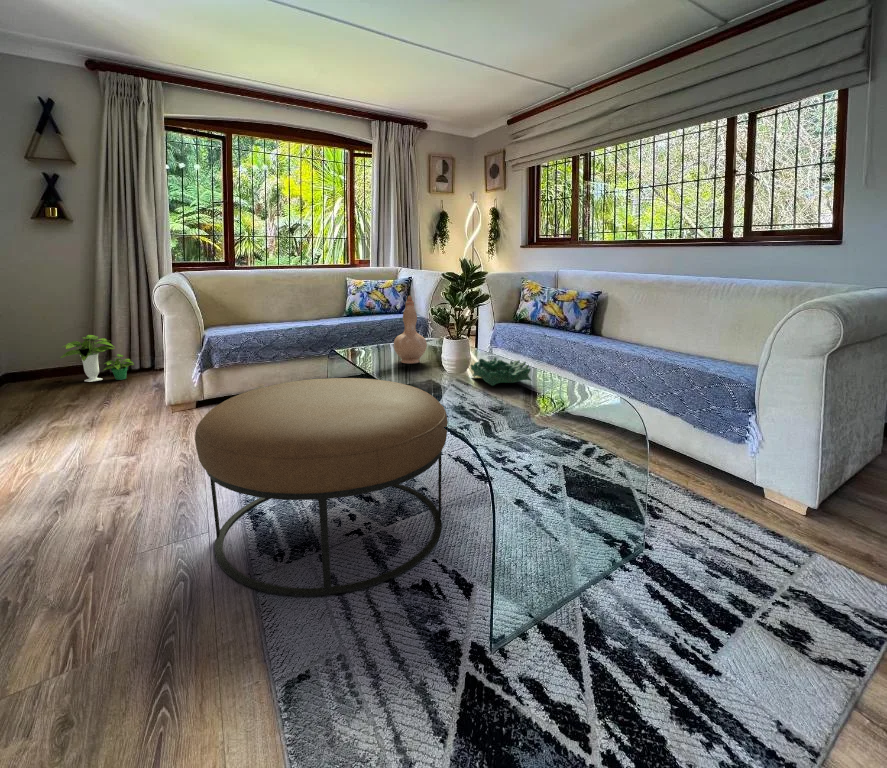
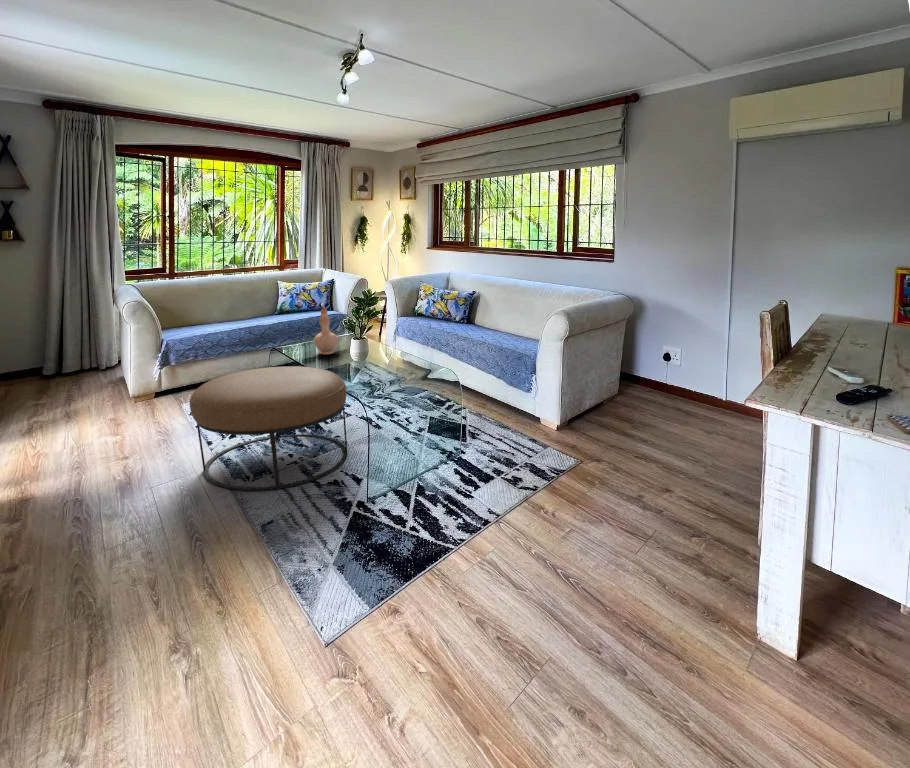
potted plant: present [60,335,134,382] -> none [23,341,90,382]
decorative bowl: present [471,358,532,386] -> none [368,347,410,367]

